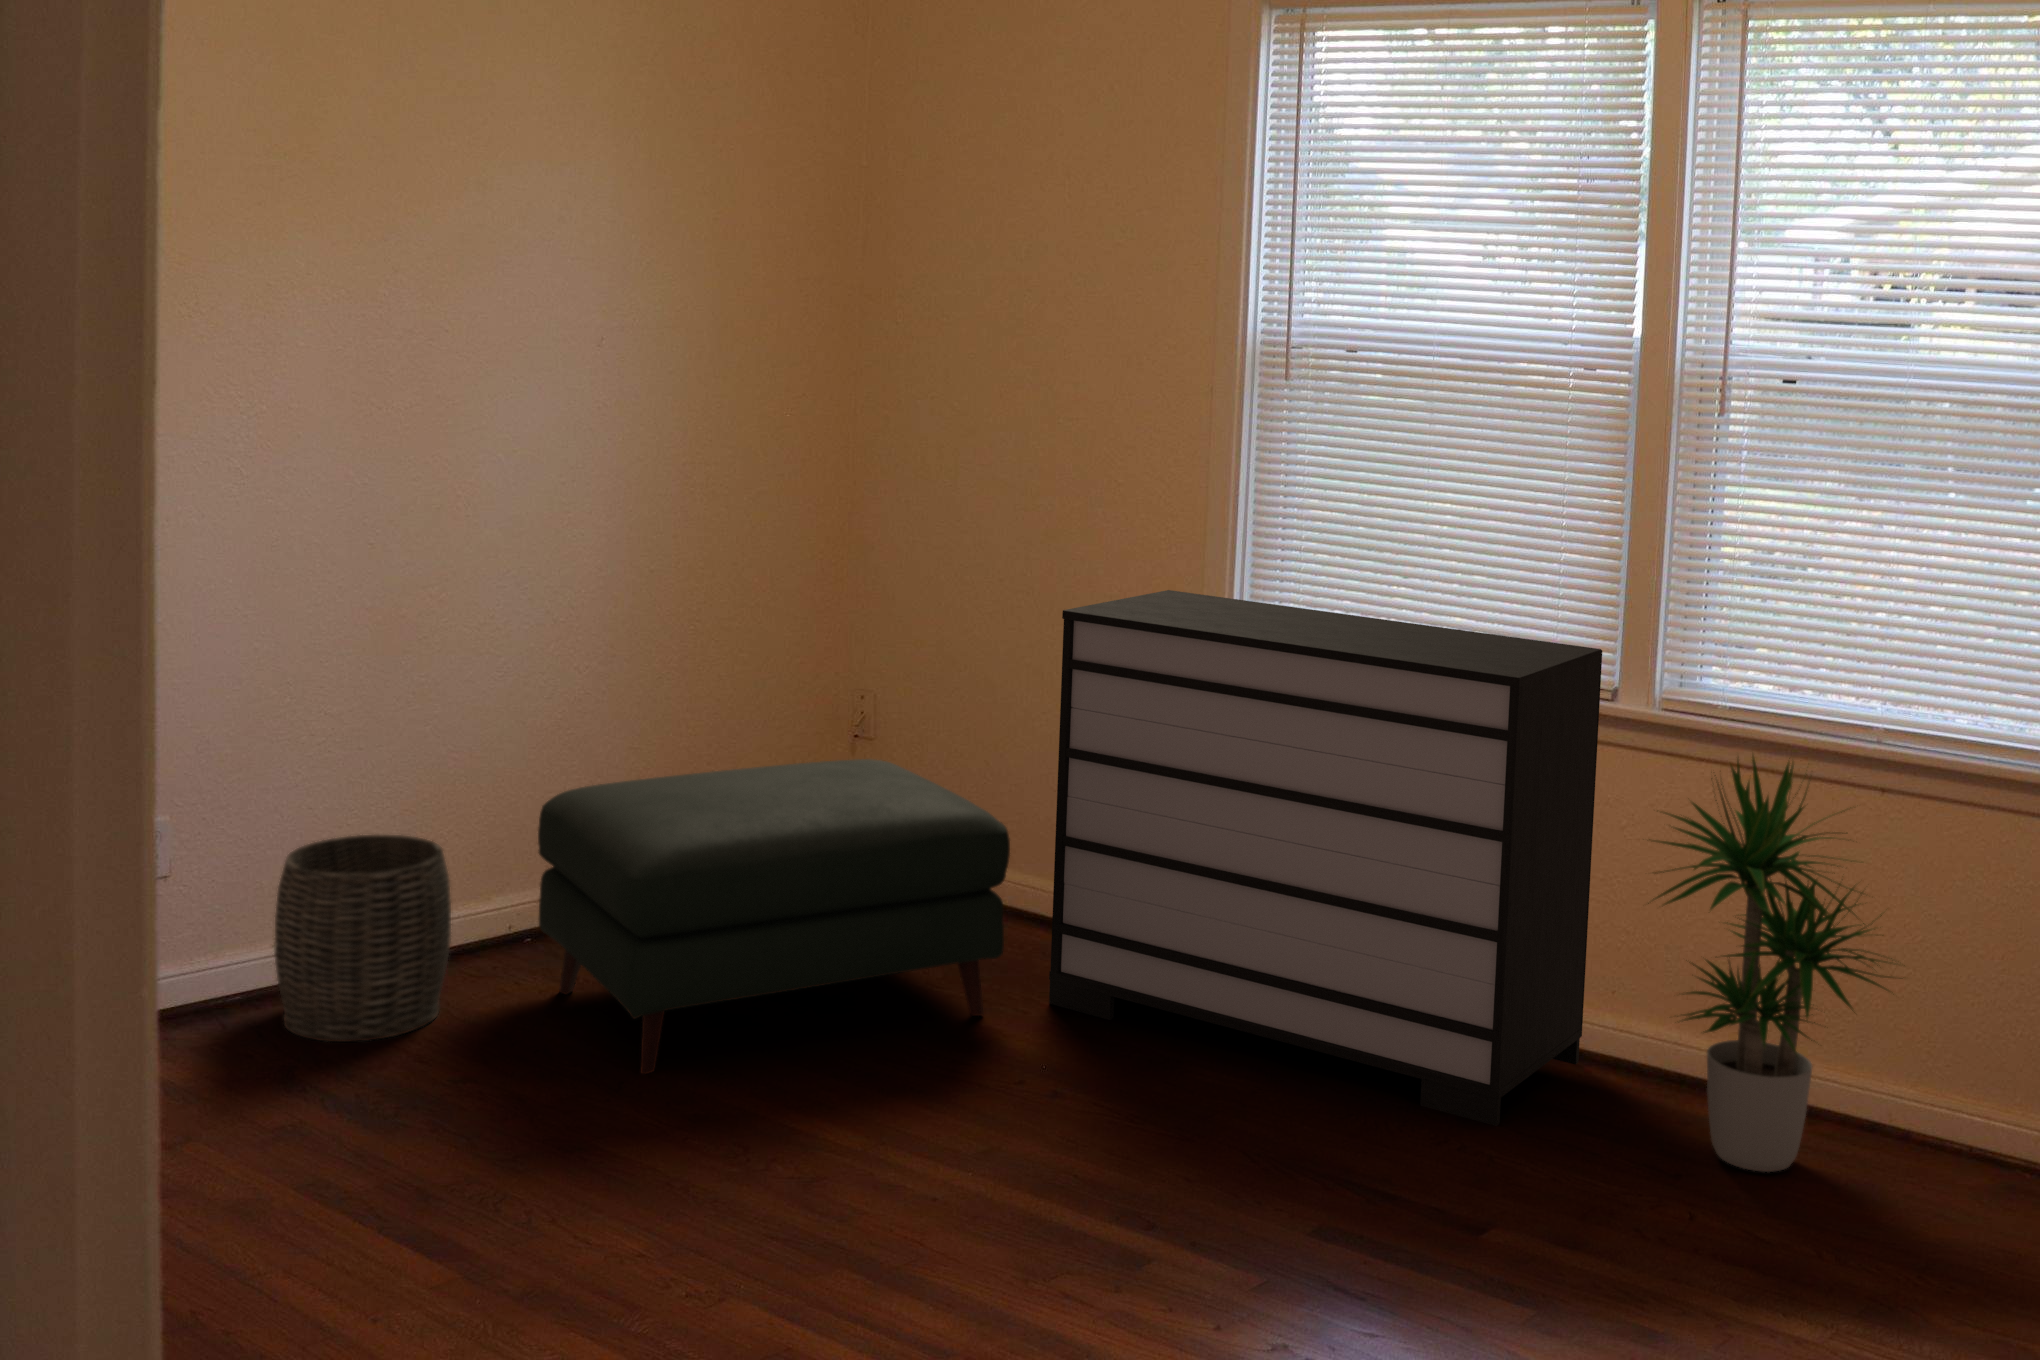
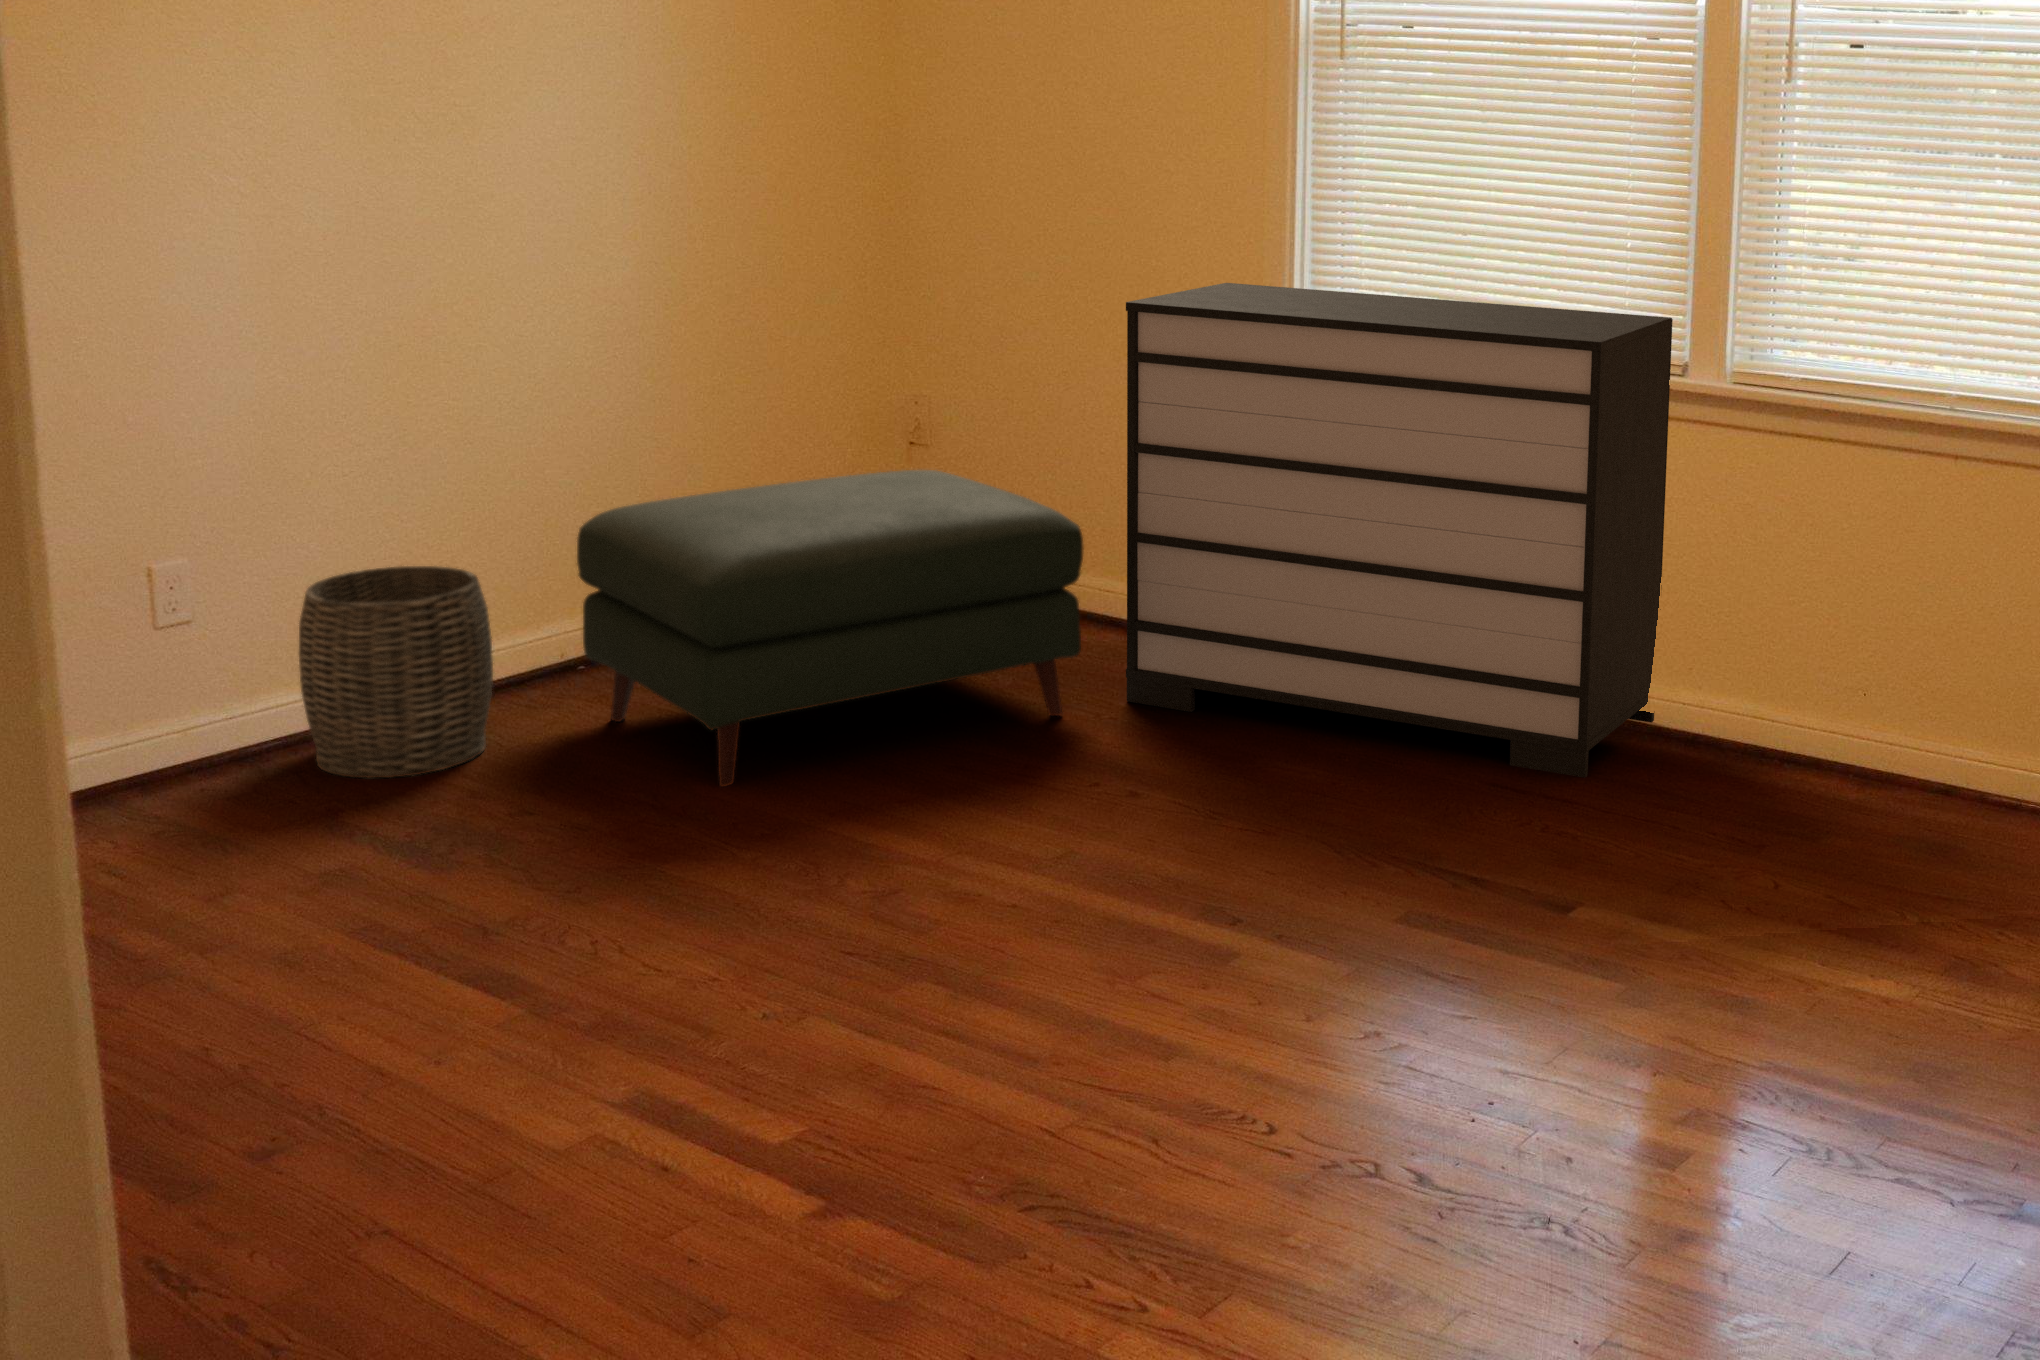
potted plant: present [1648,756,1905,1172] -> none [1719,402,1974,798]

